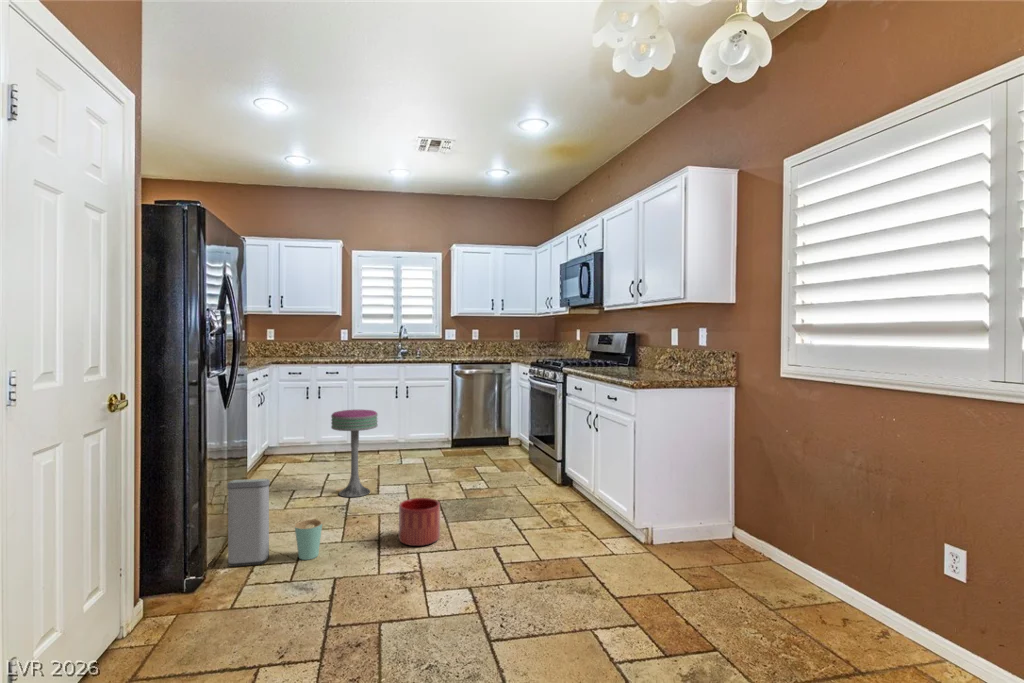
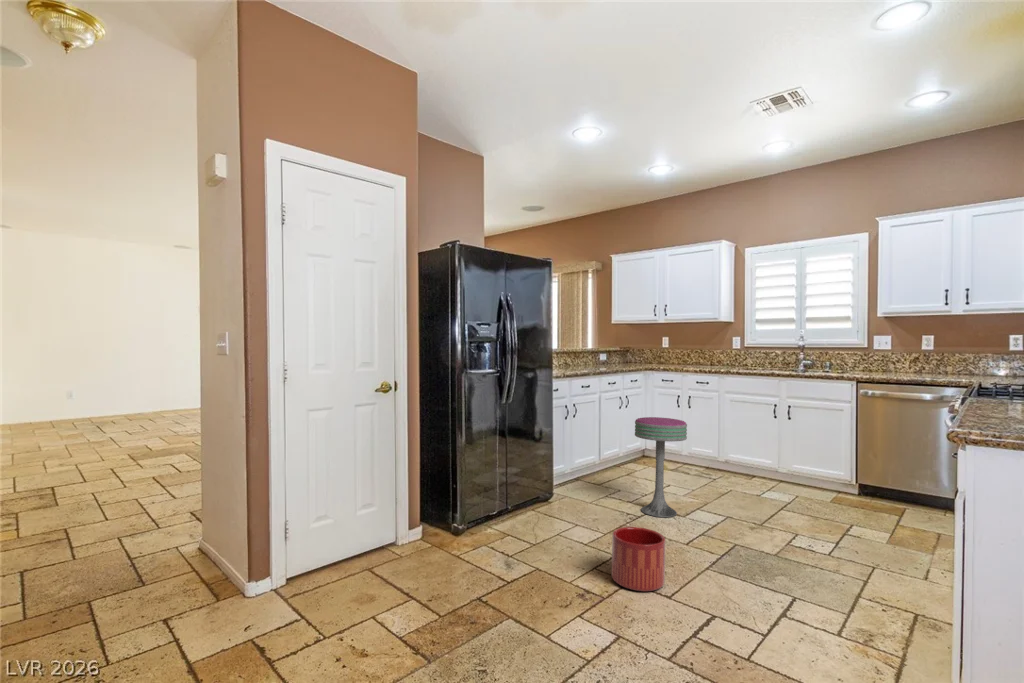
trash can: present [228,479,322,567] -> none [470,456,540,554]

